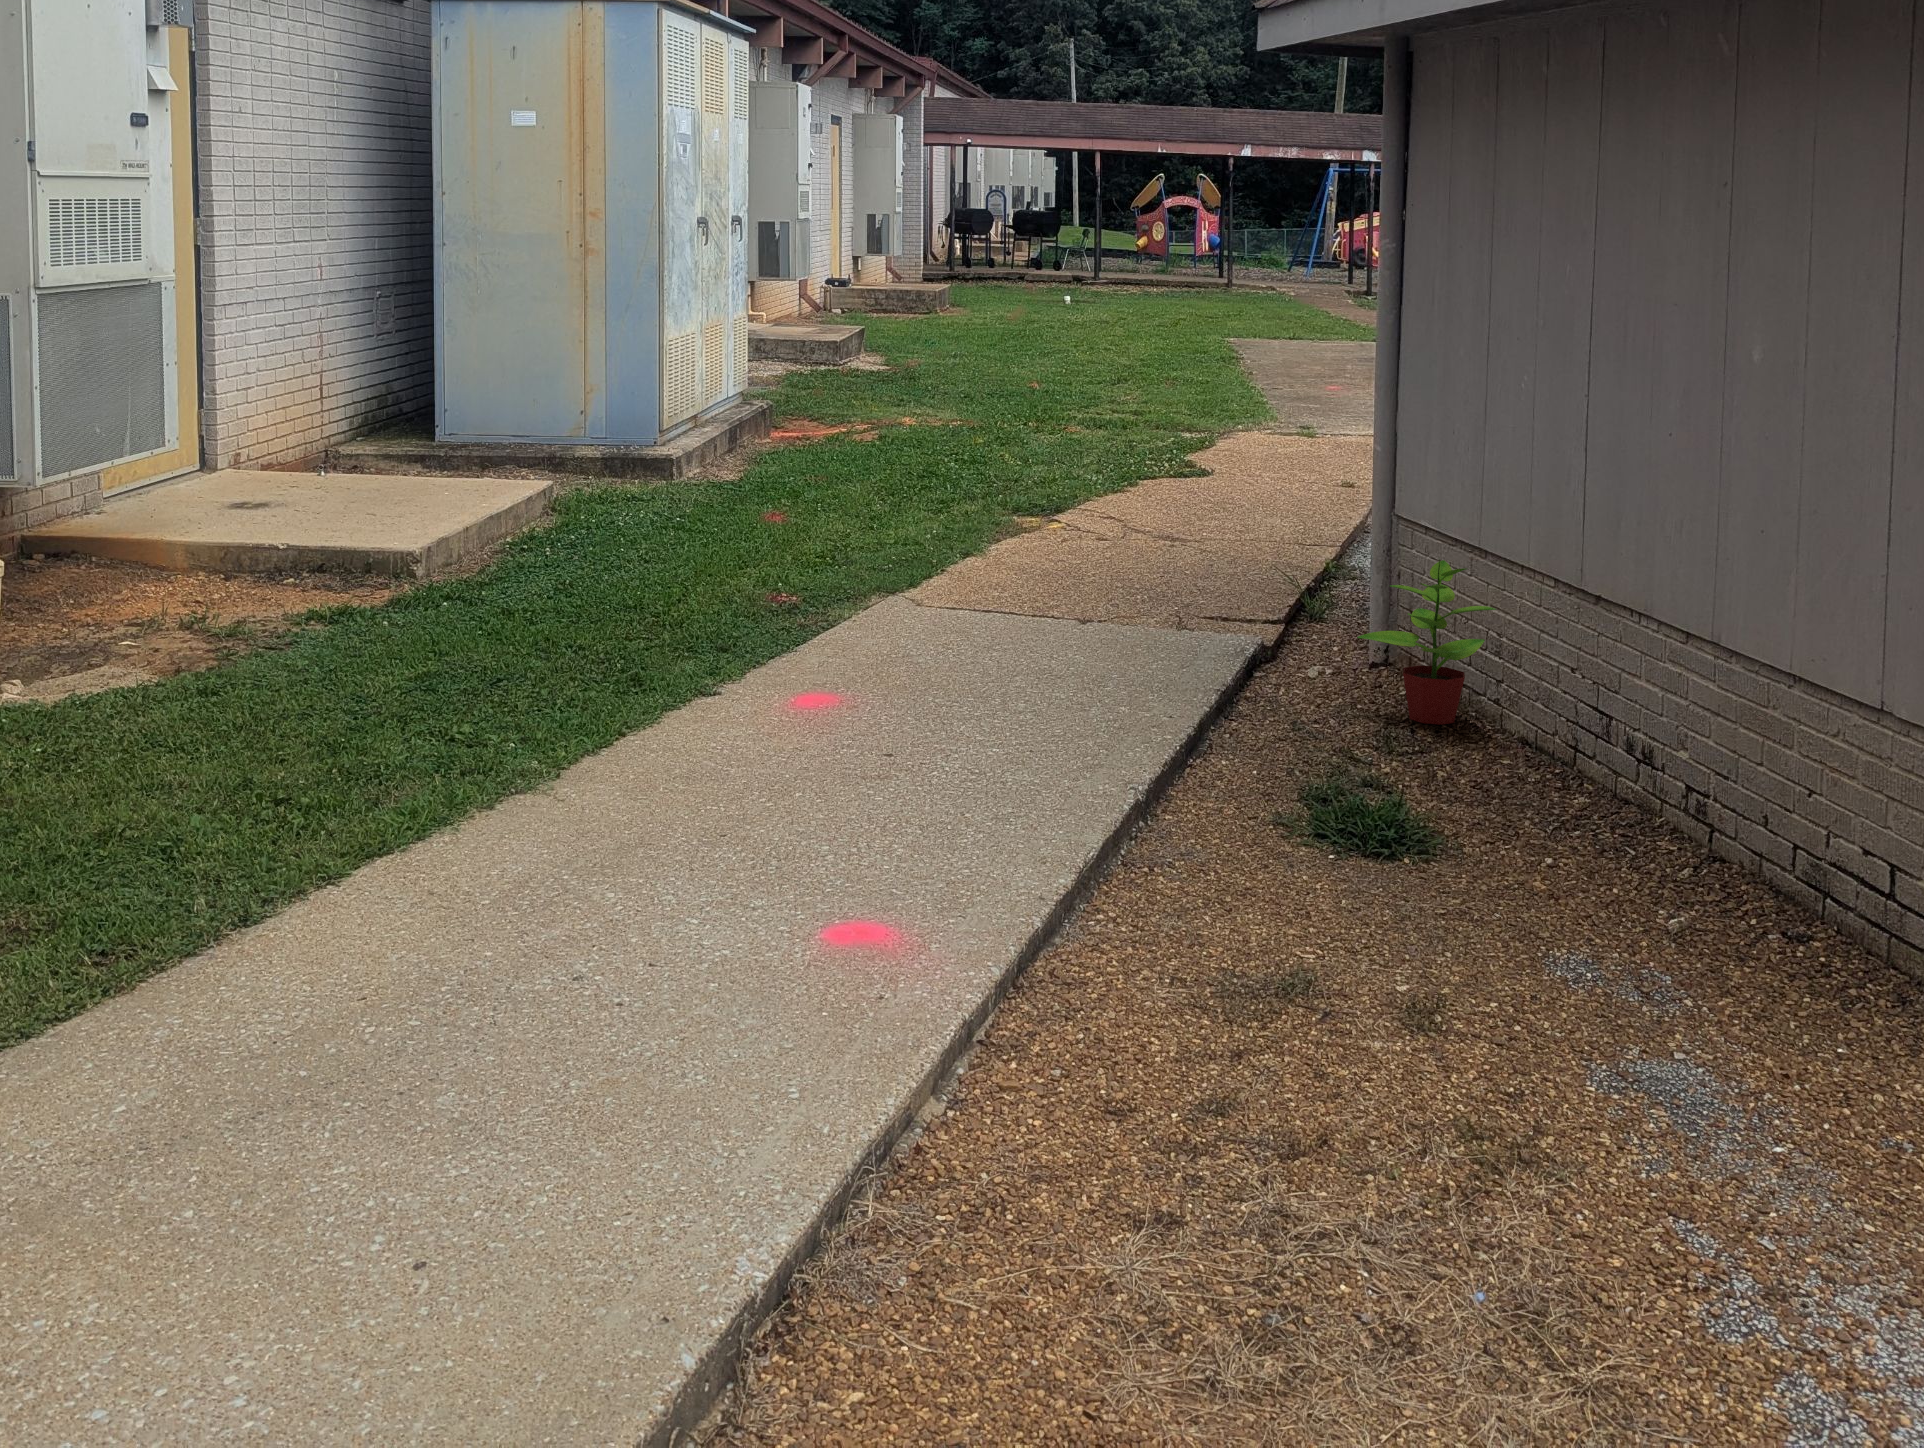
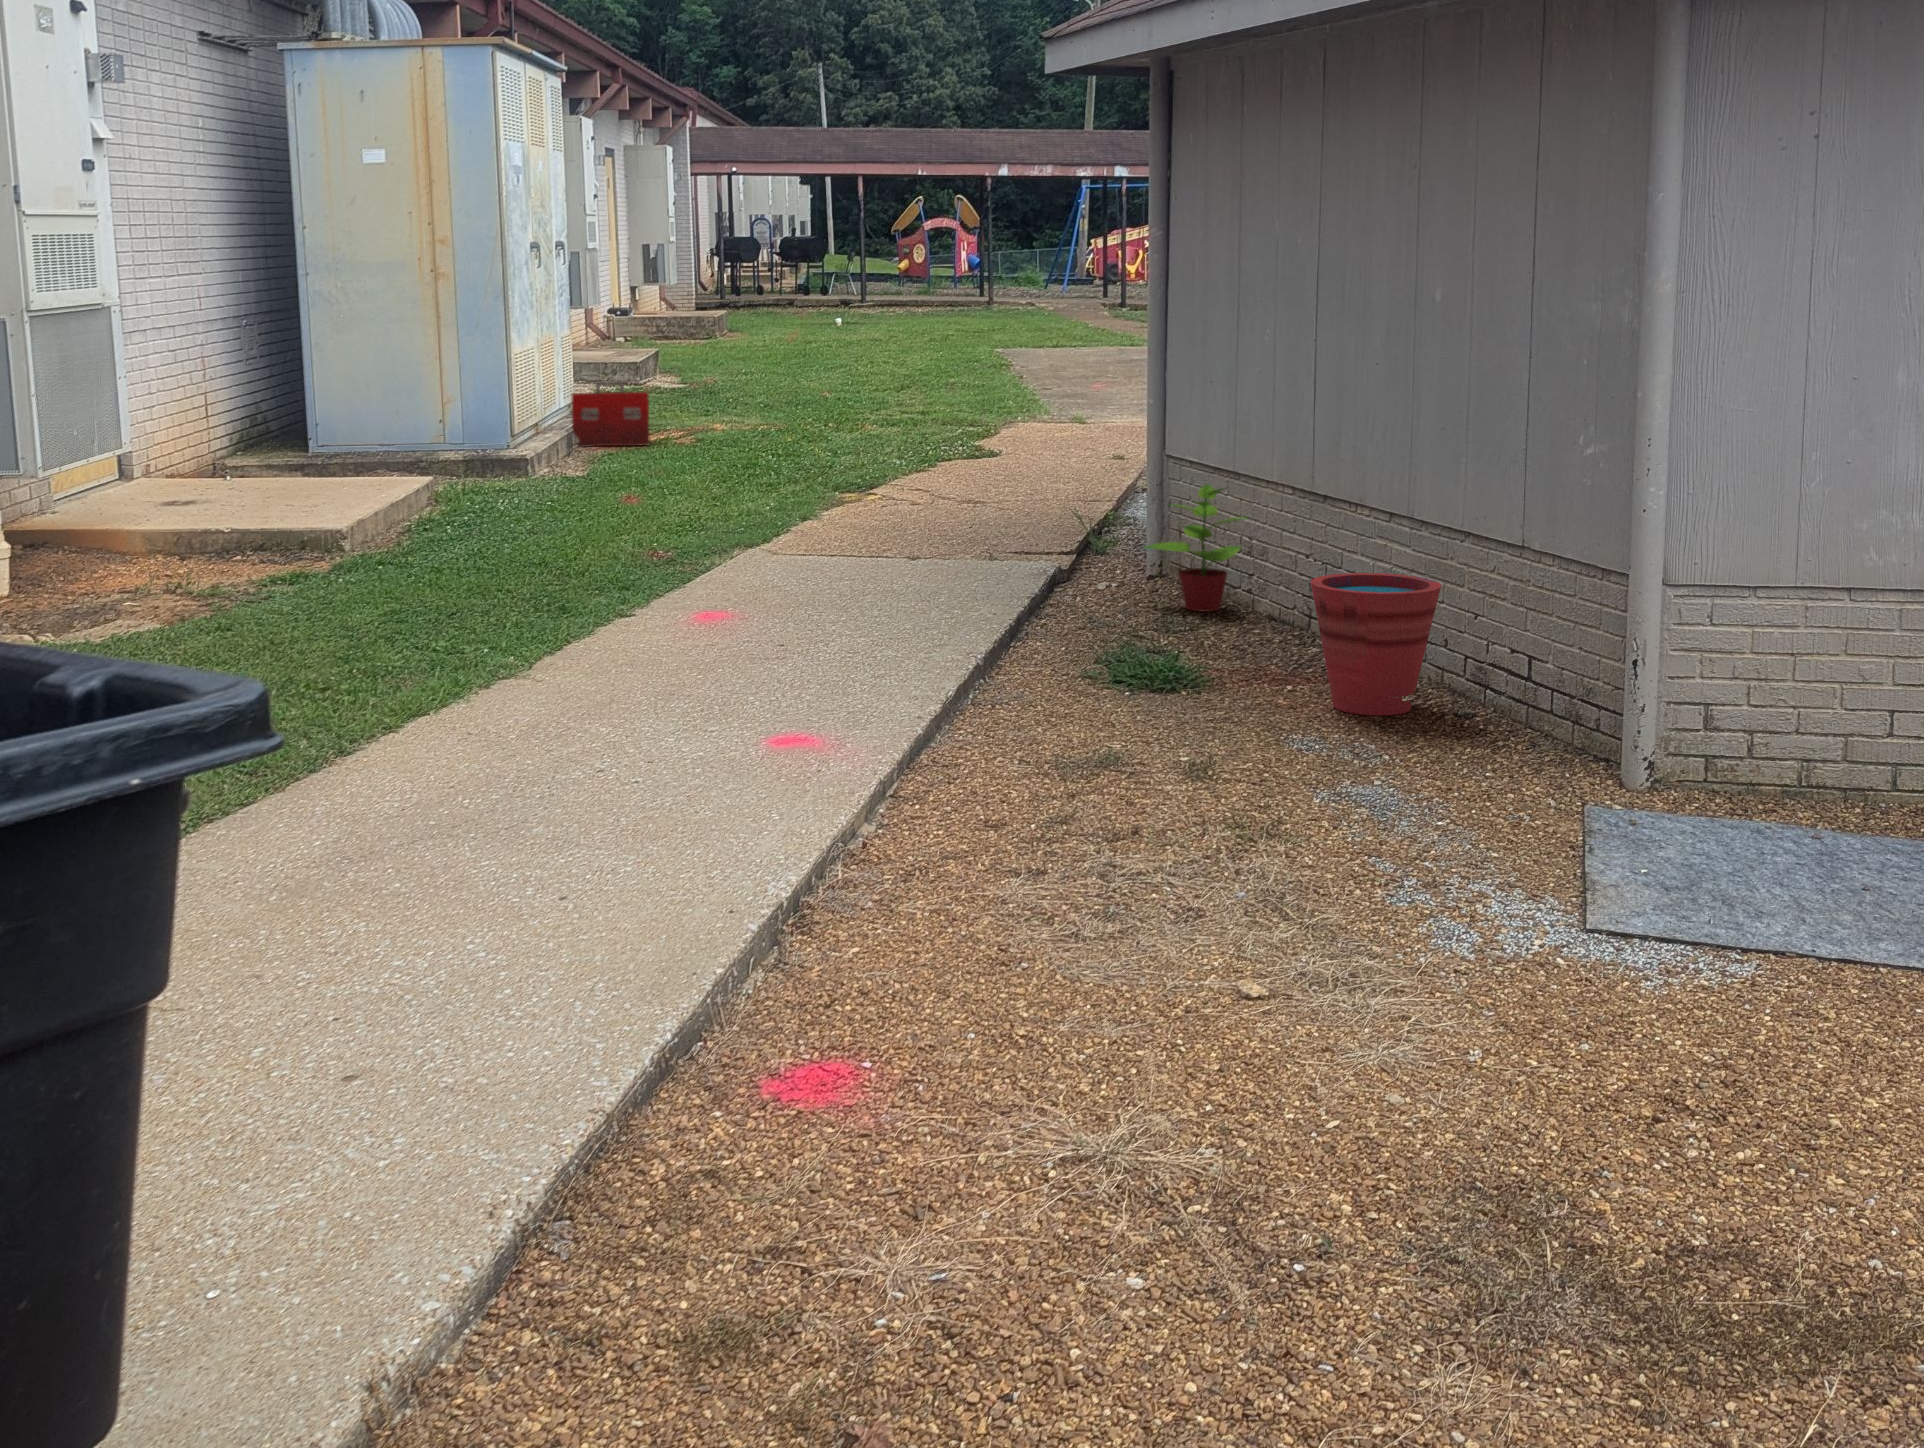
toolbox: none [736,371,823,443] -> present [572,381,650,447]
bucket: none [1578,713,1760,920] -> present [1311,573,1441,716]

